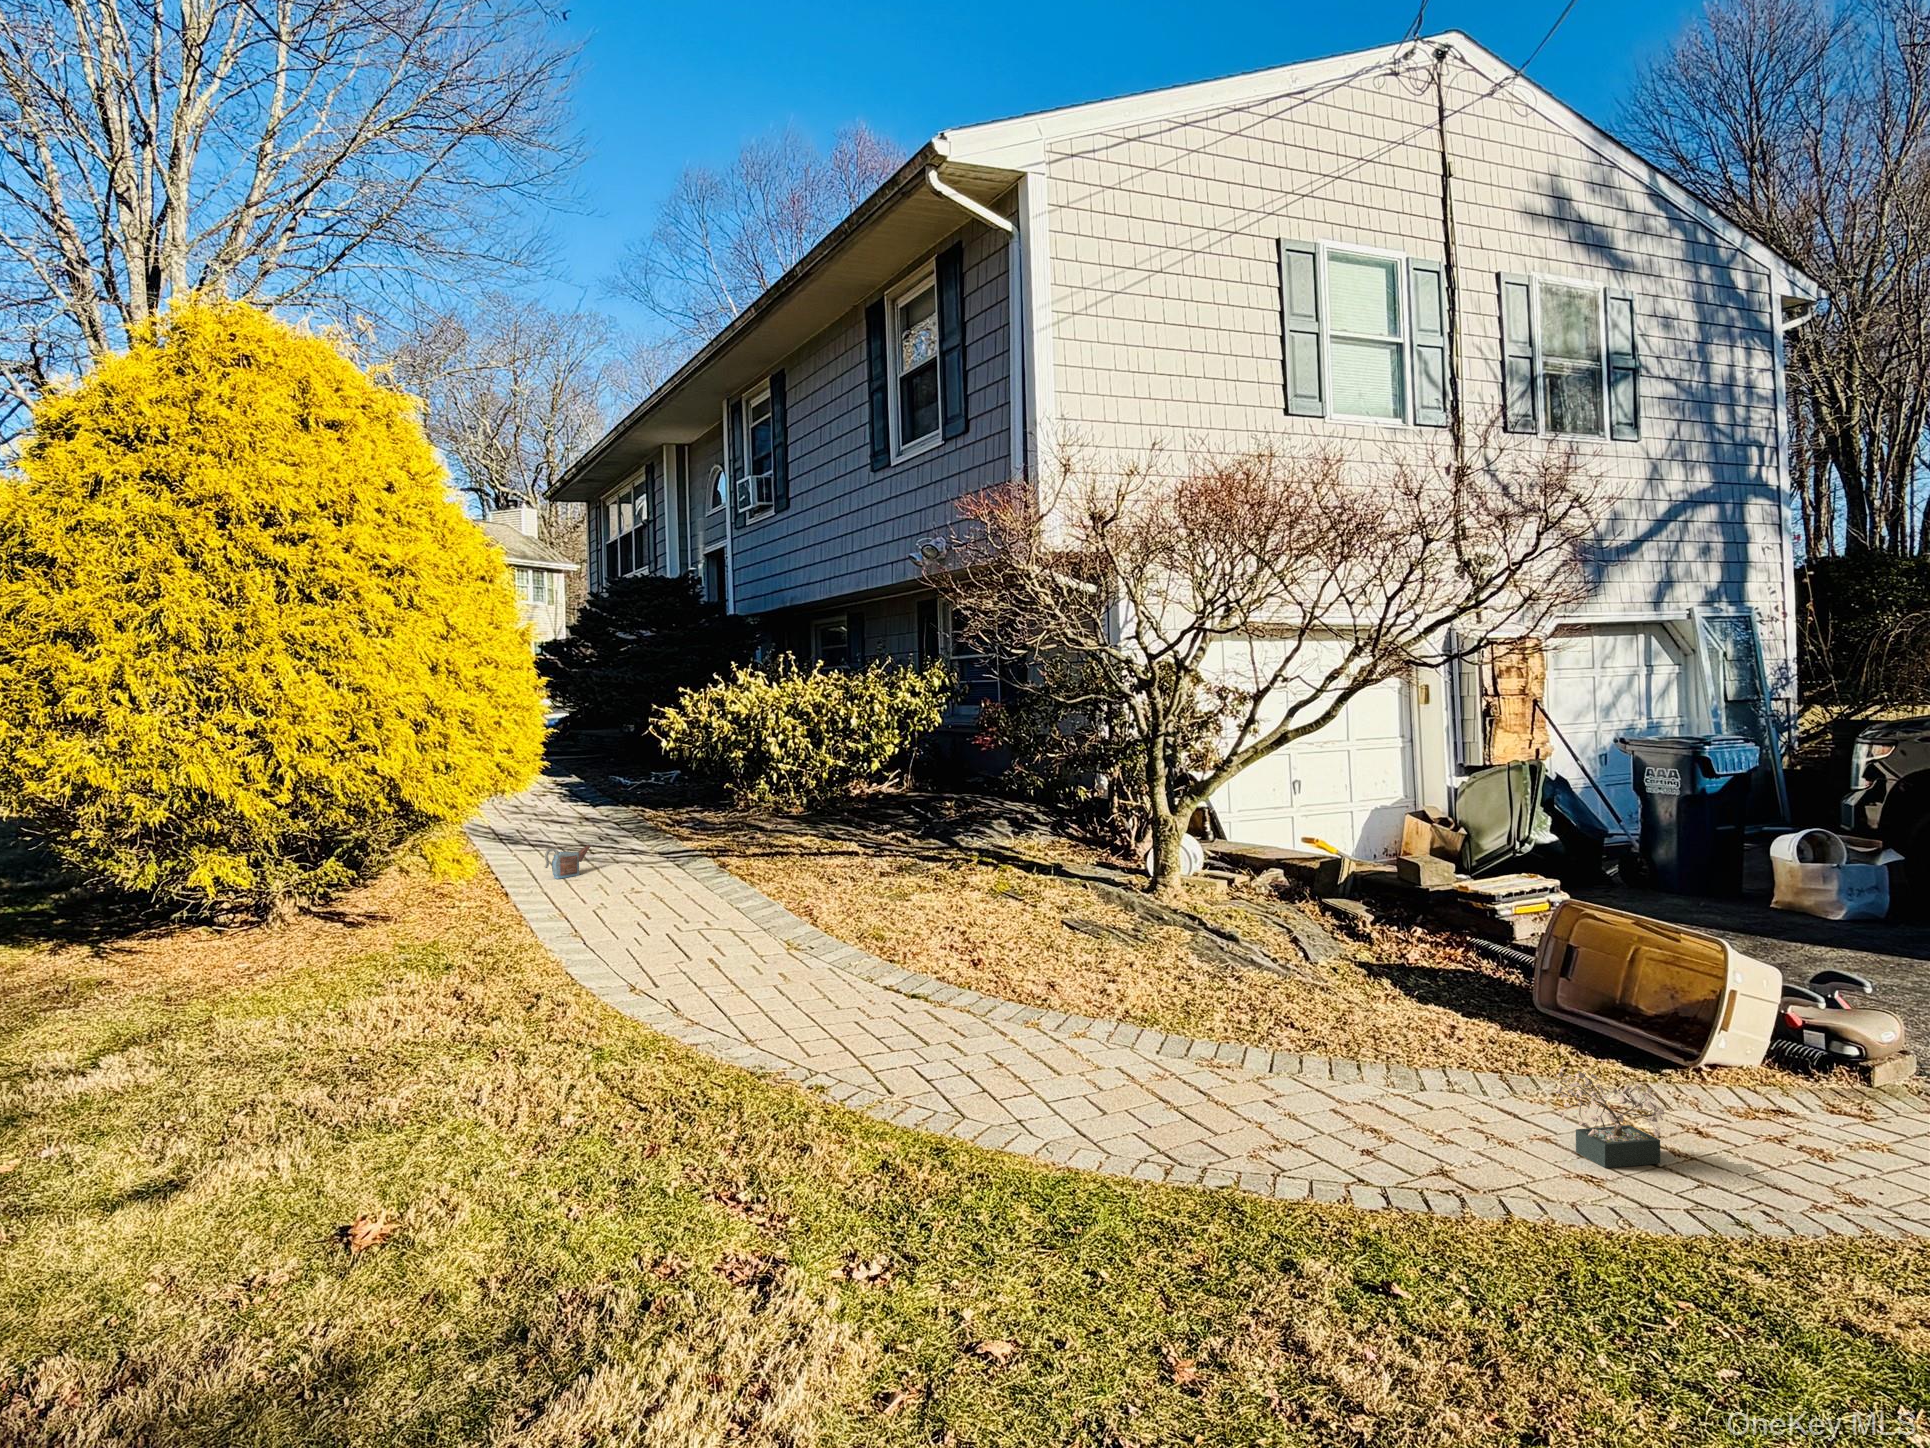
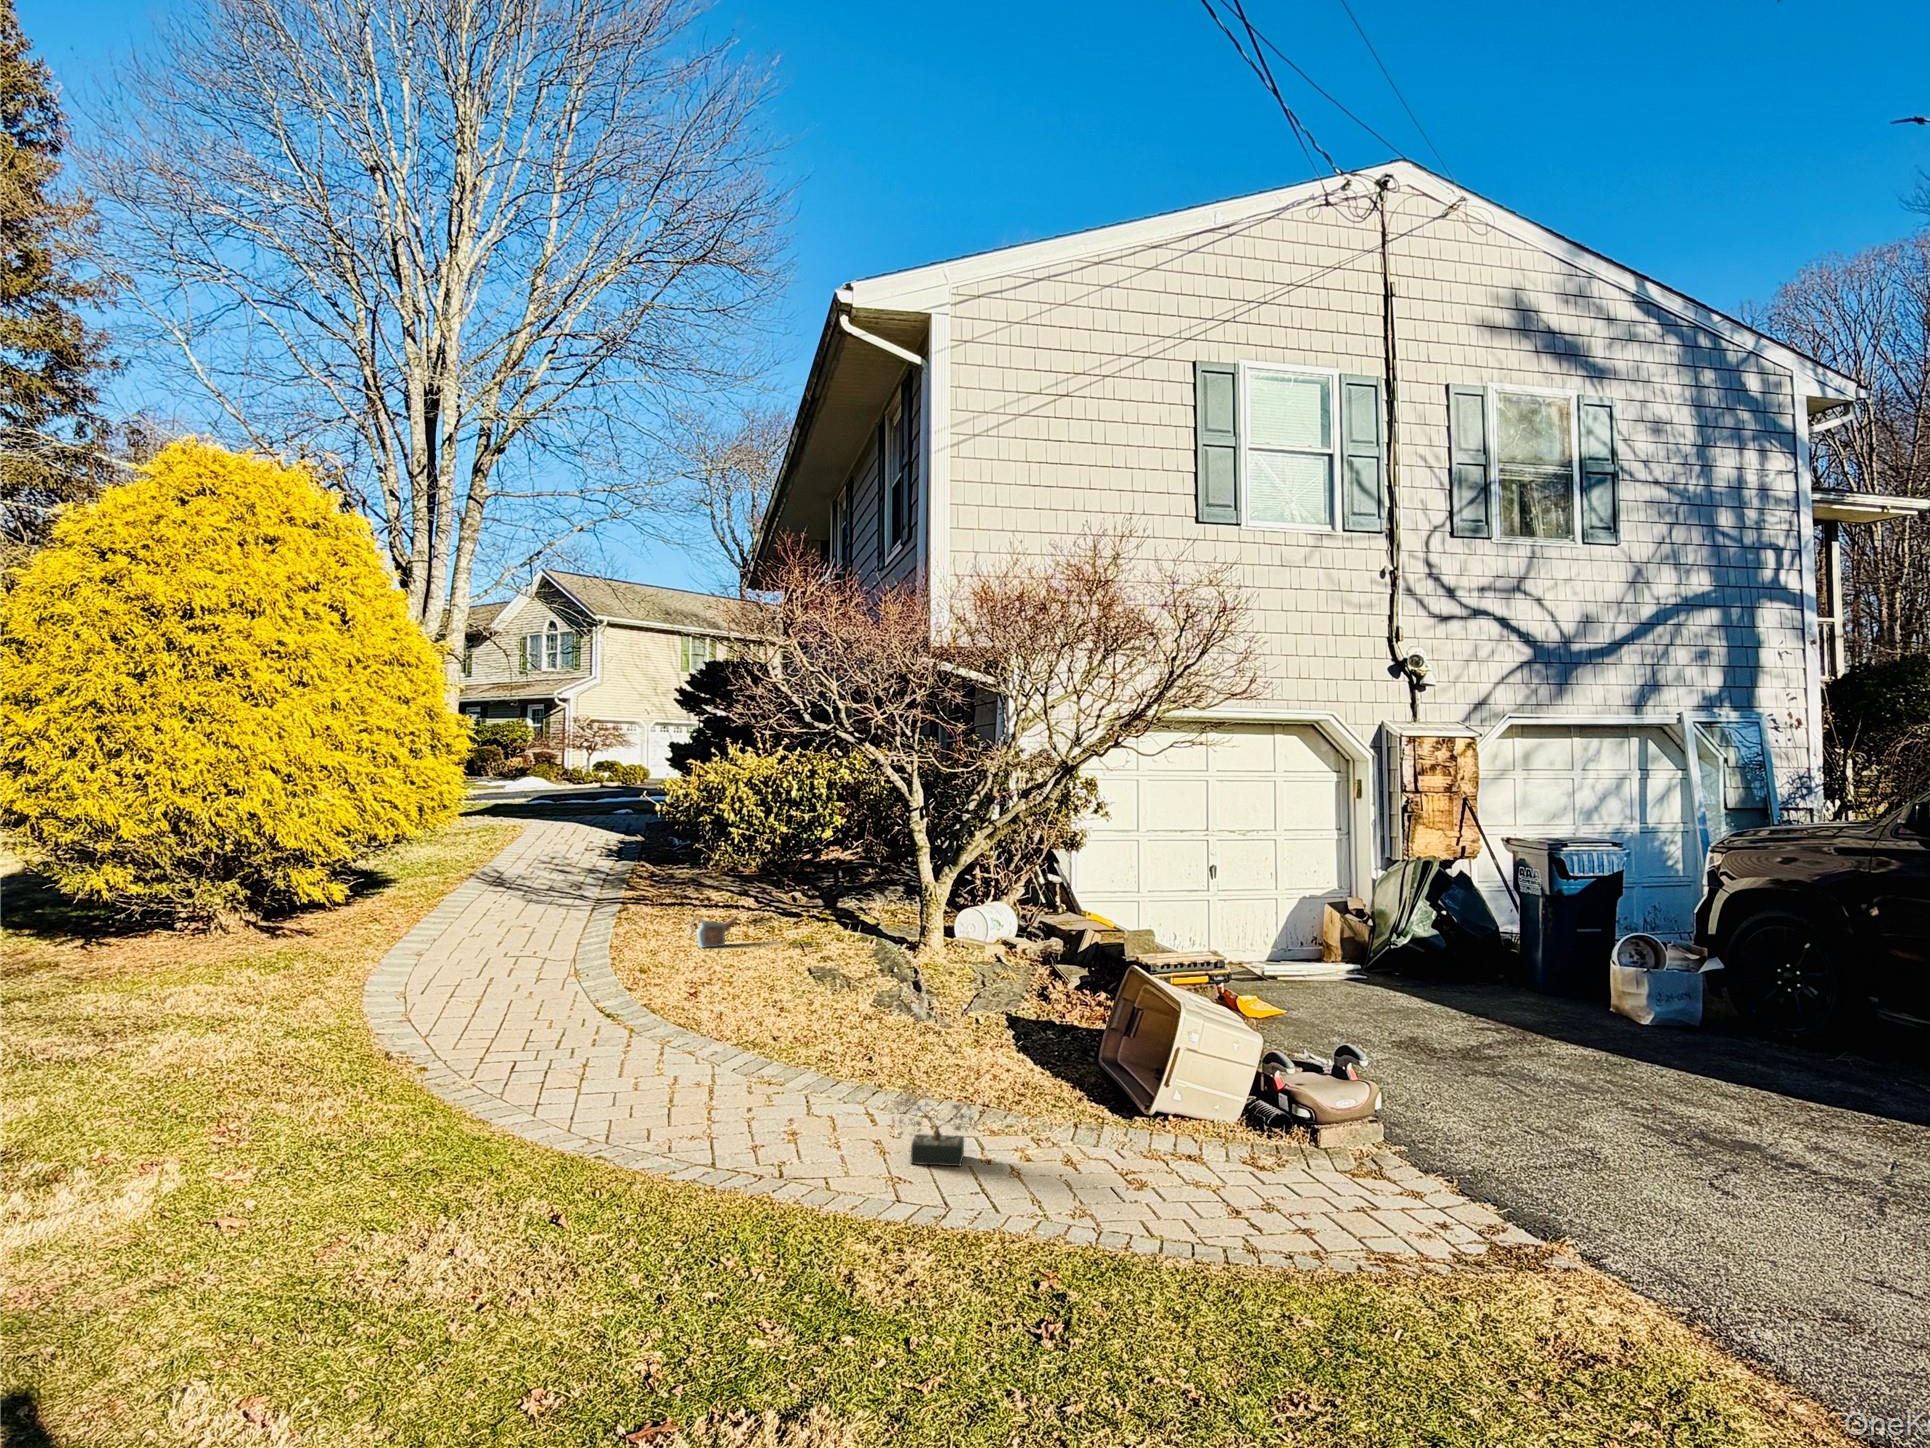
watering can: present [544,845,591,879] -> present [689,917,738,948]

